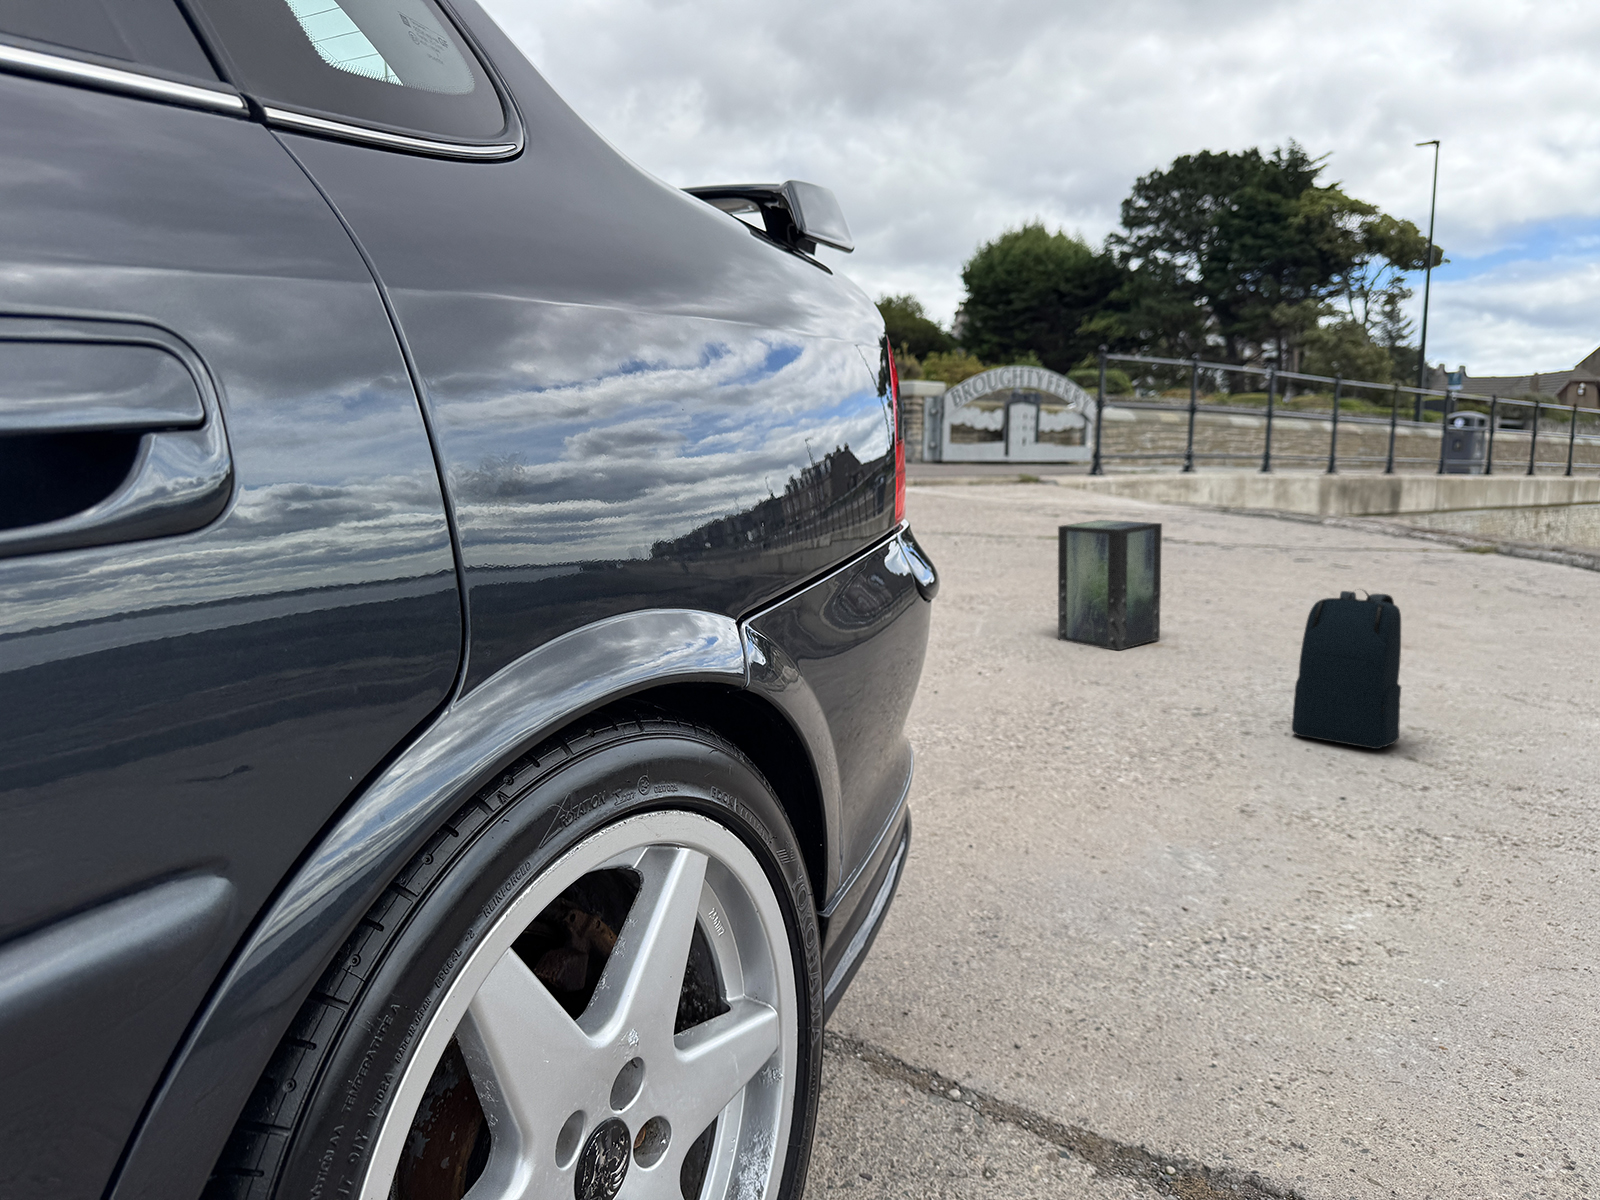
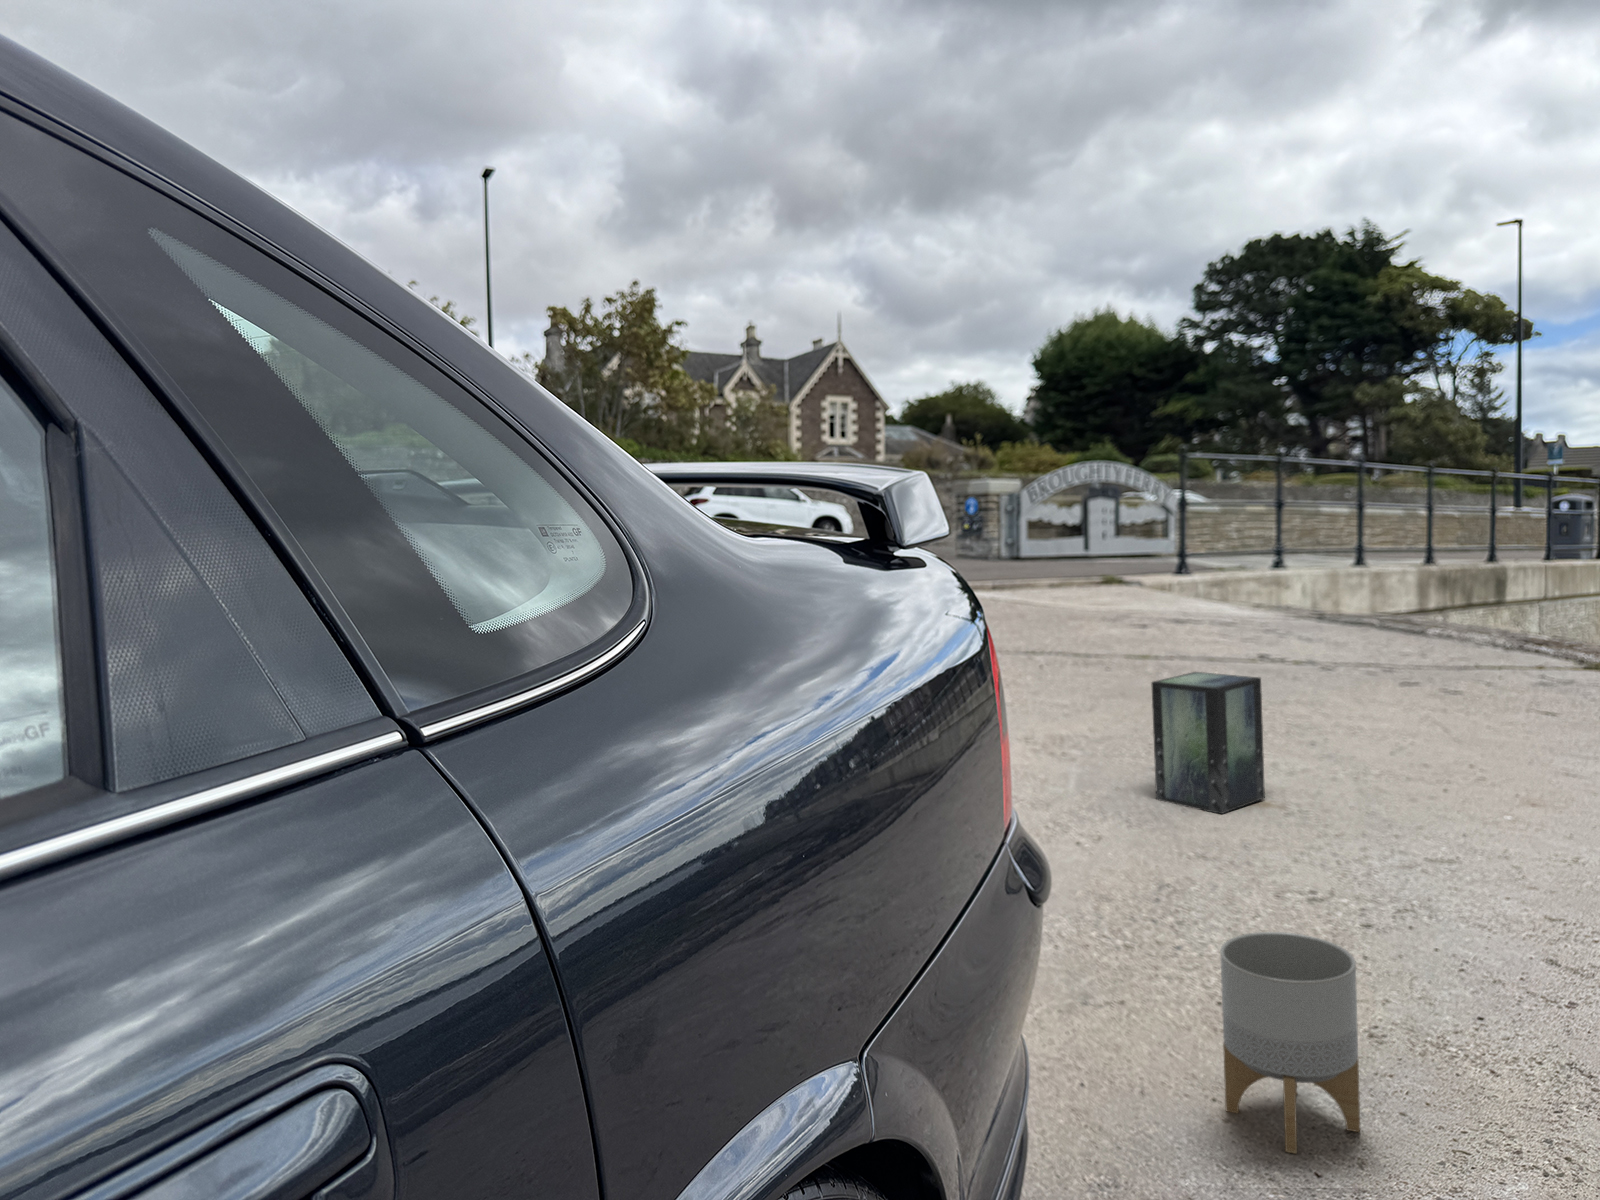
backpack: present [1292,591,1401,749] -> none [1418,775,1538,952]
planter: none [1103,699,1229,893] -> present [1220,932,1360,1153]

